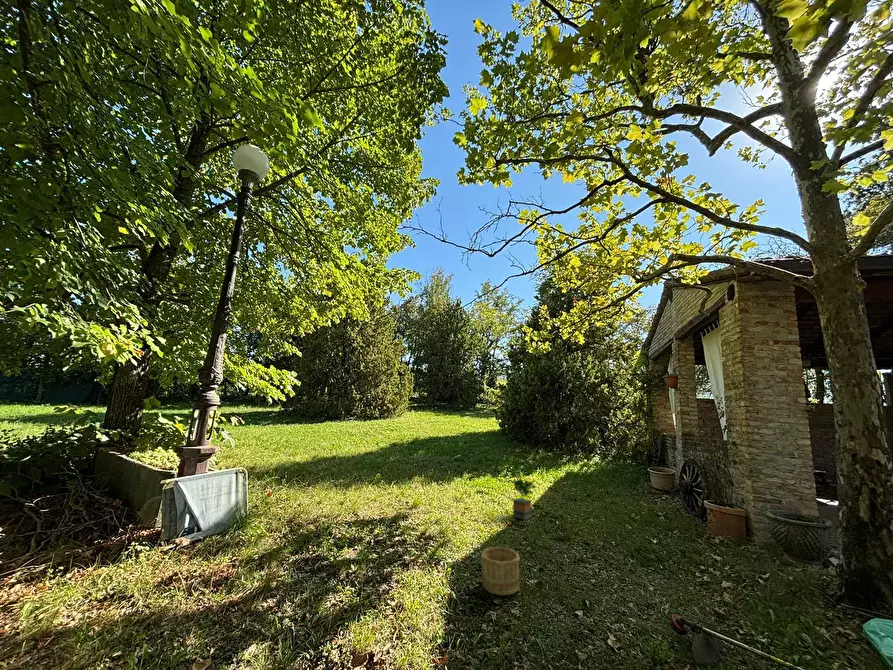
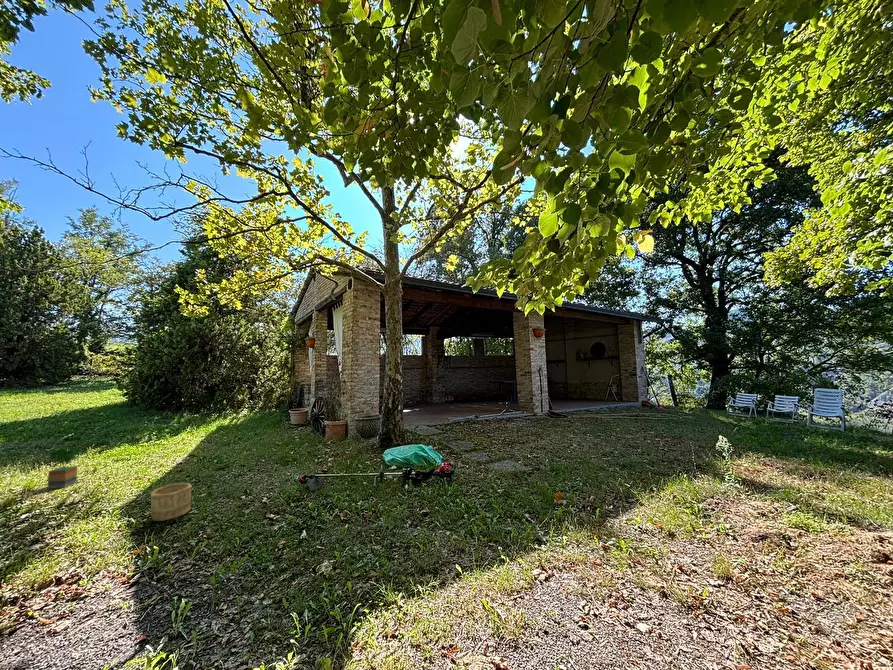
potted tree: present [513,479,535,520] -> present [48,447,83,489]

